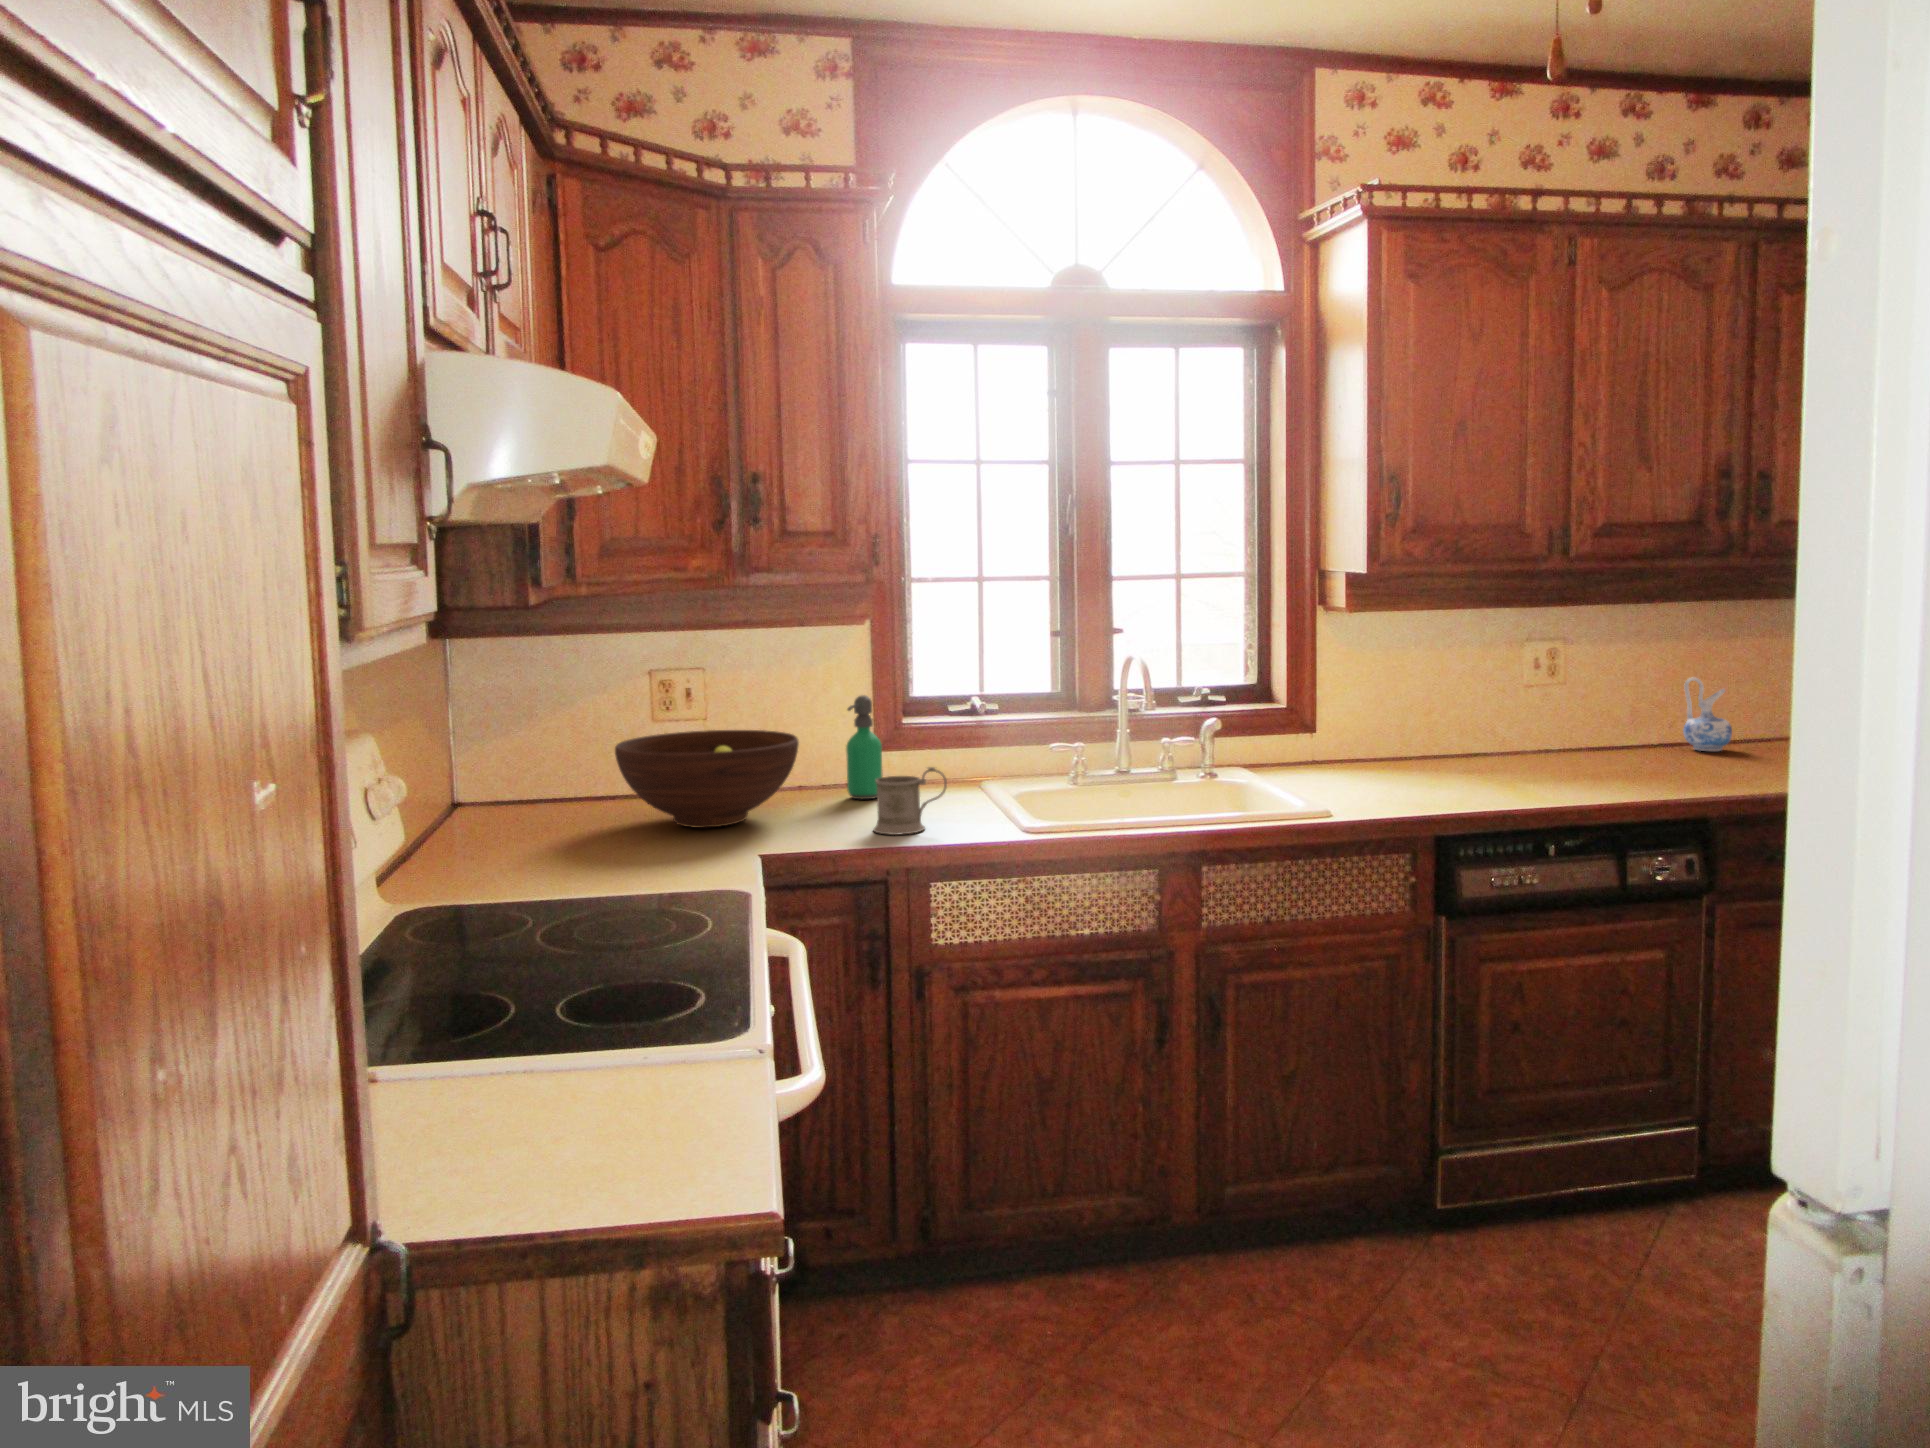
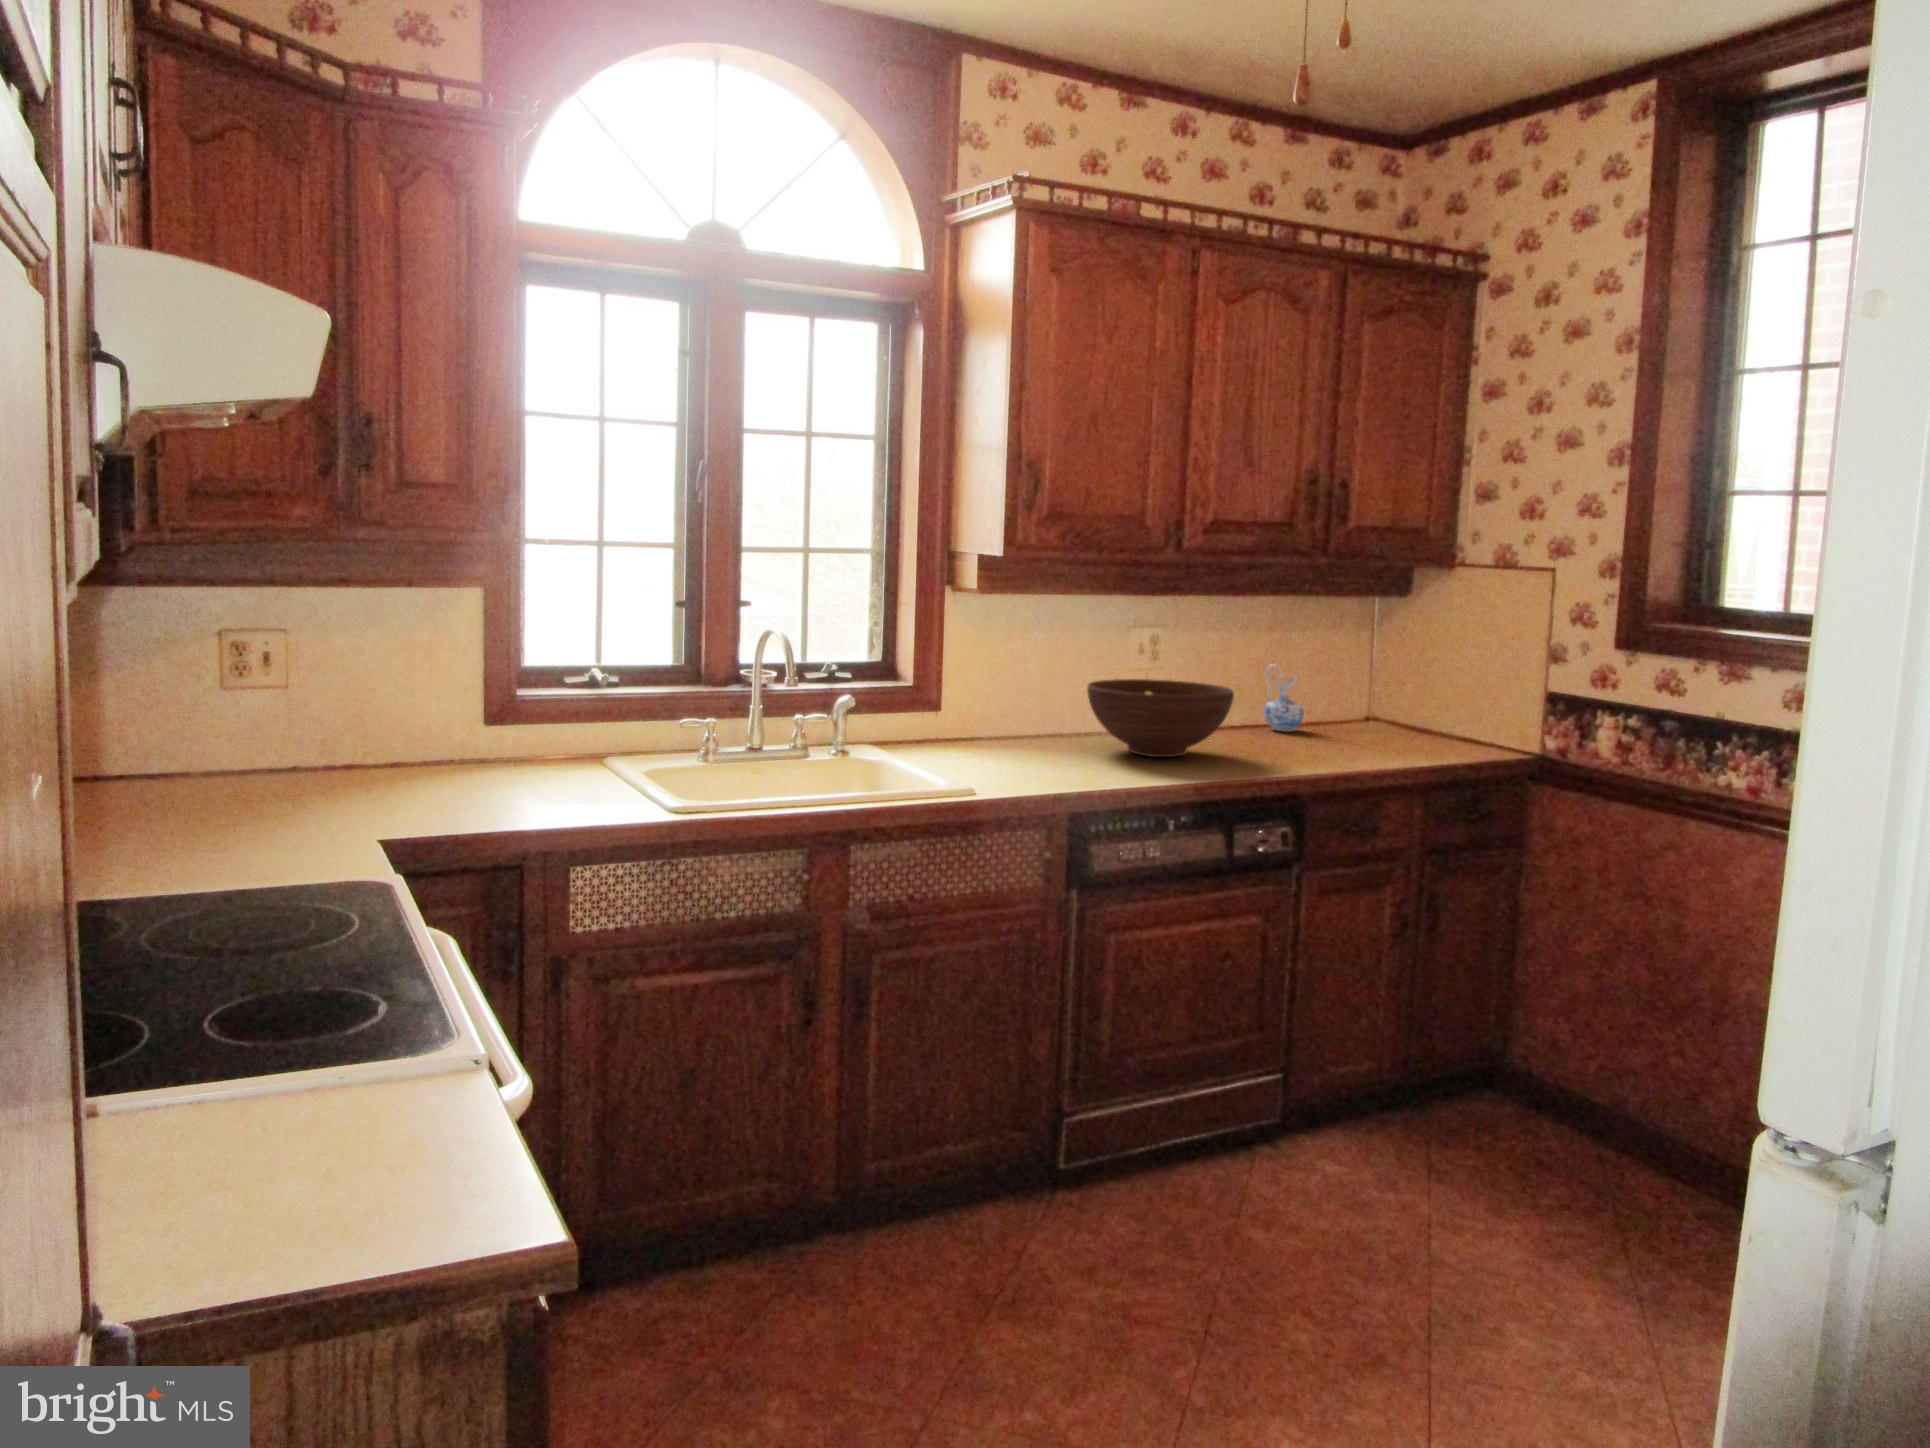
soap dispenser: present [846,695,882,799] -> none [455,665,496,779]
fruit bowl: present [615,730,799,828] -> present [1087,679,1234,757]
mug: present [873,767,947,835] -> none [498,743,584,816]

